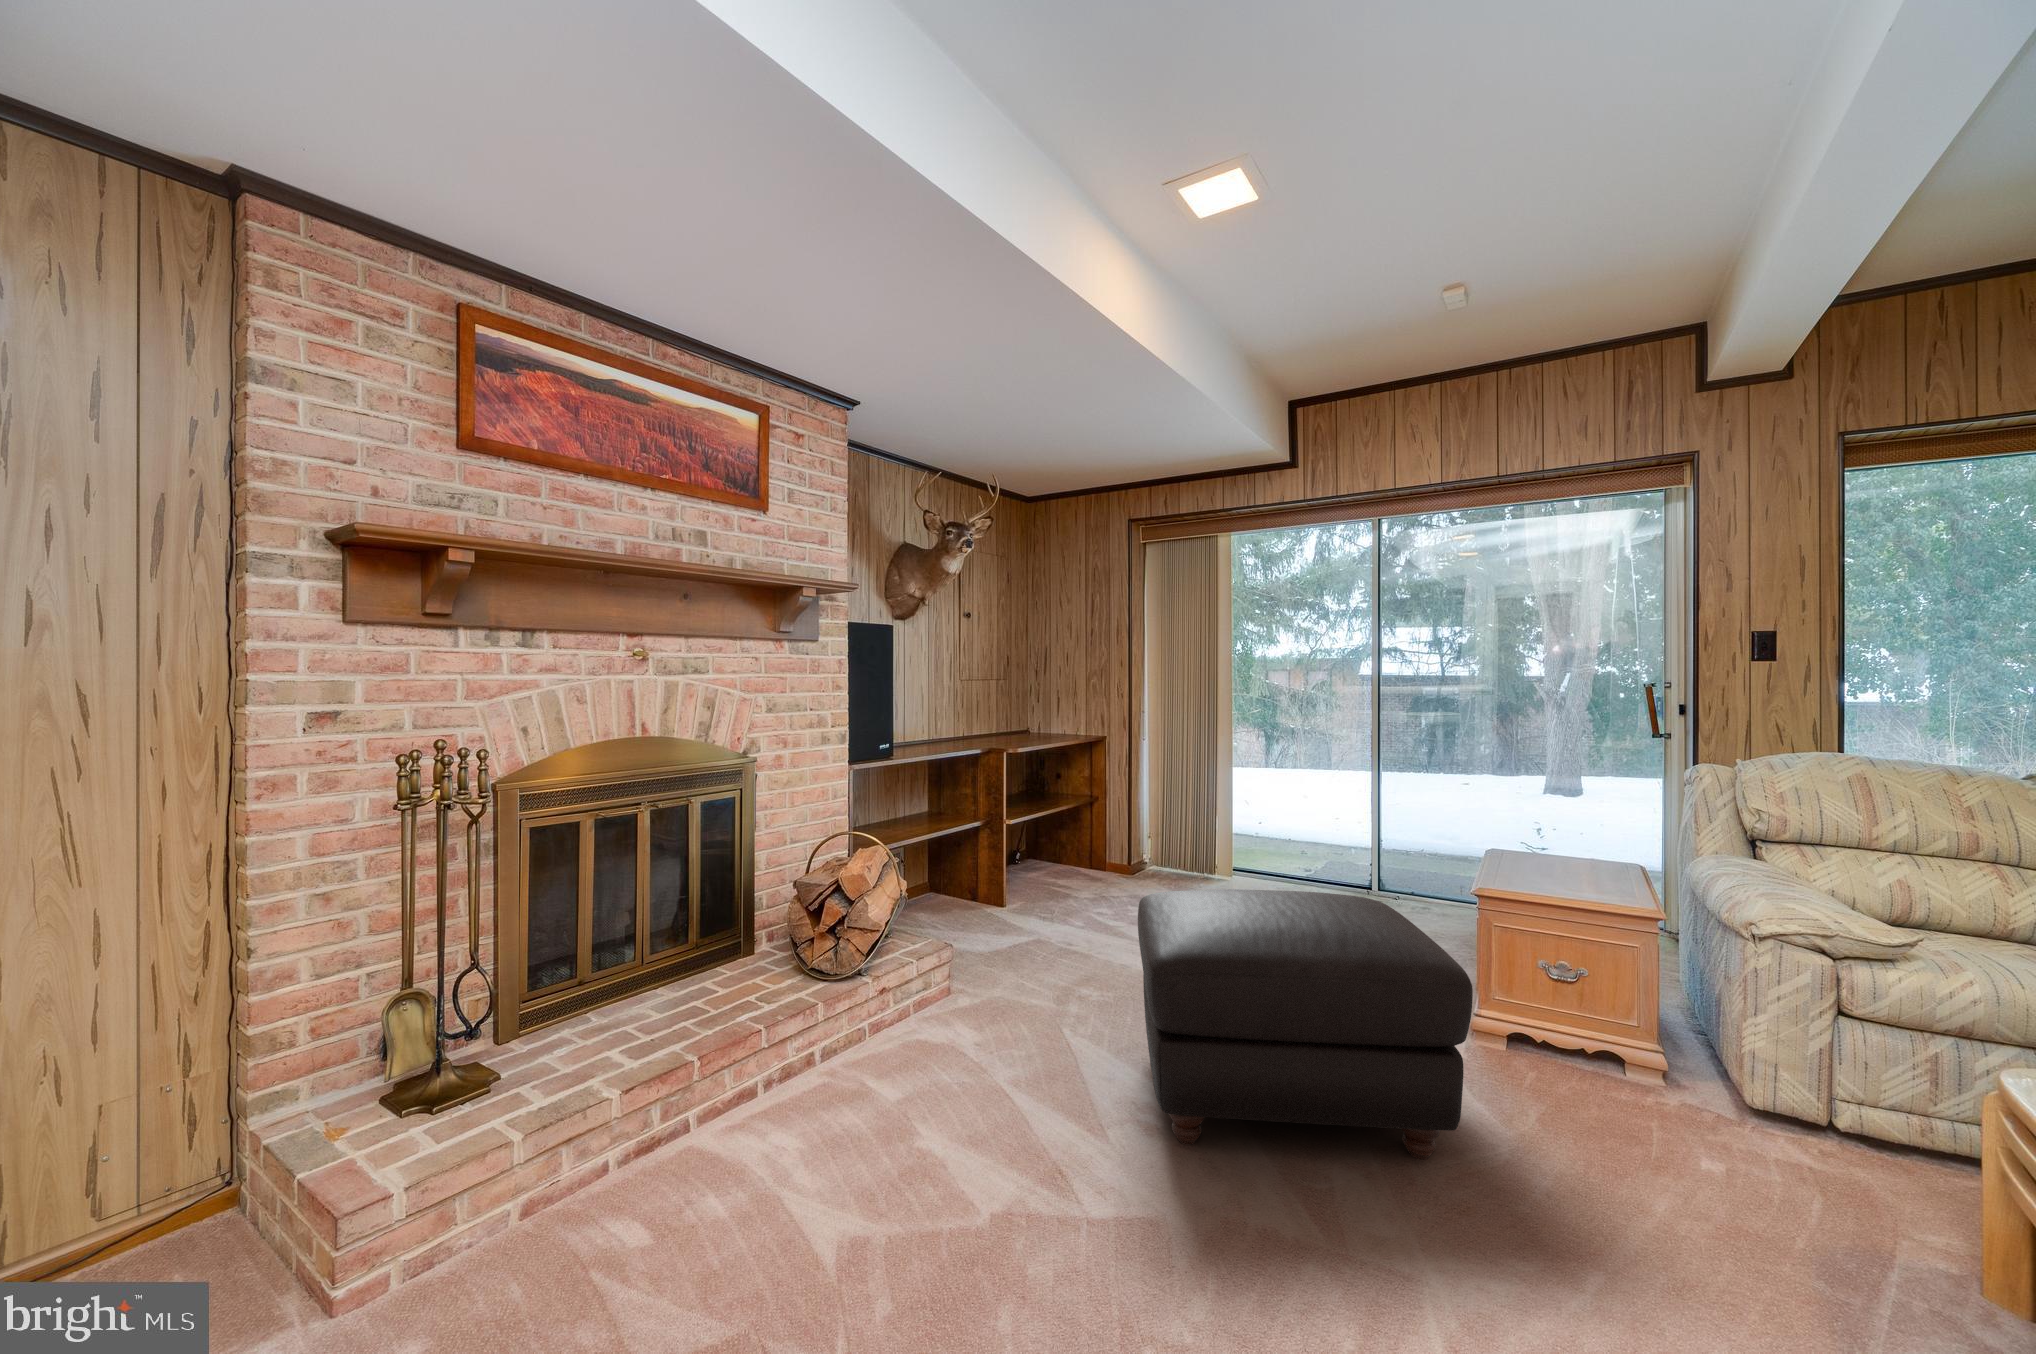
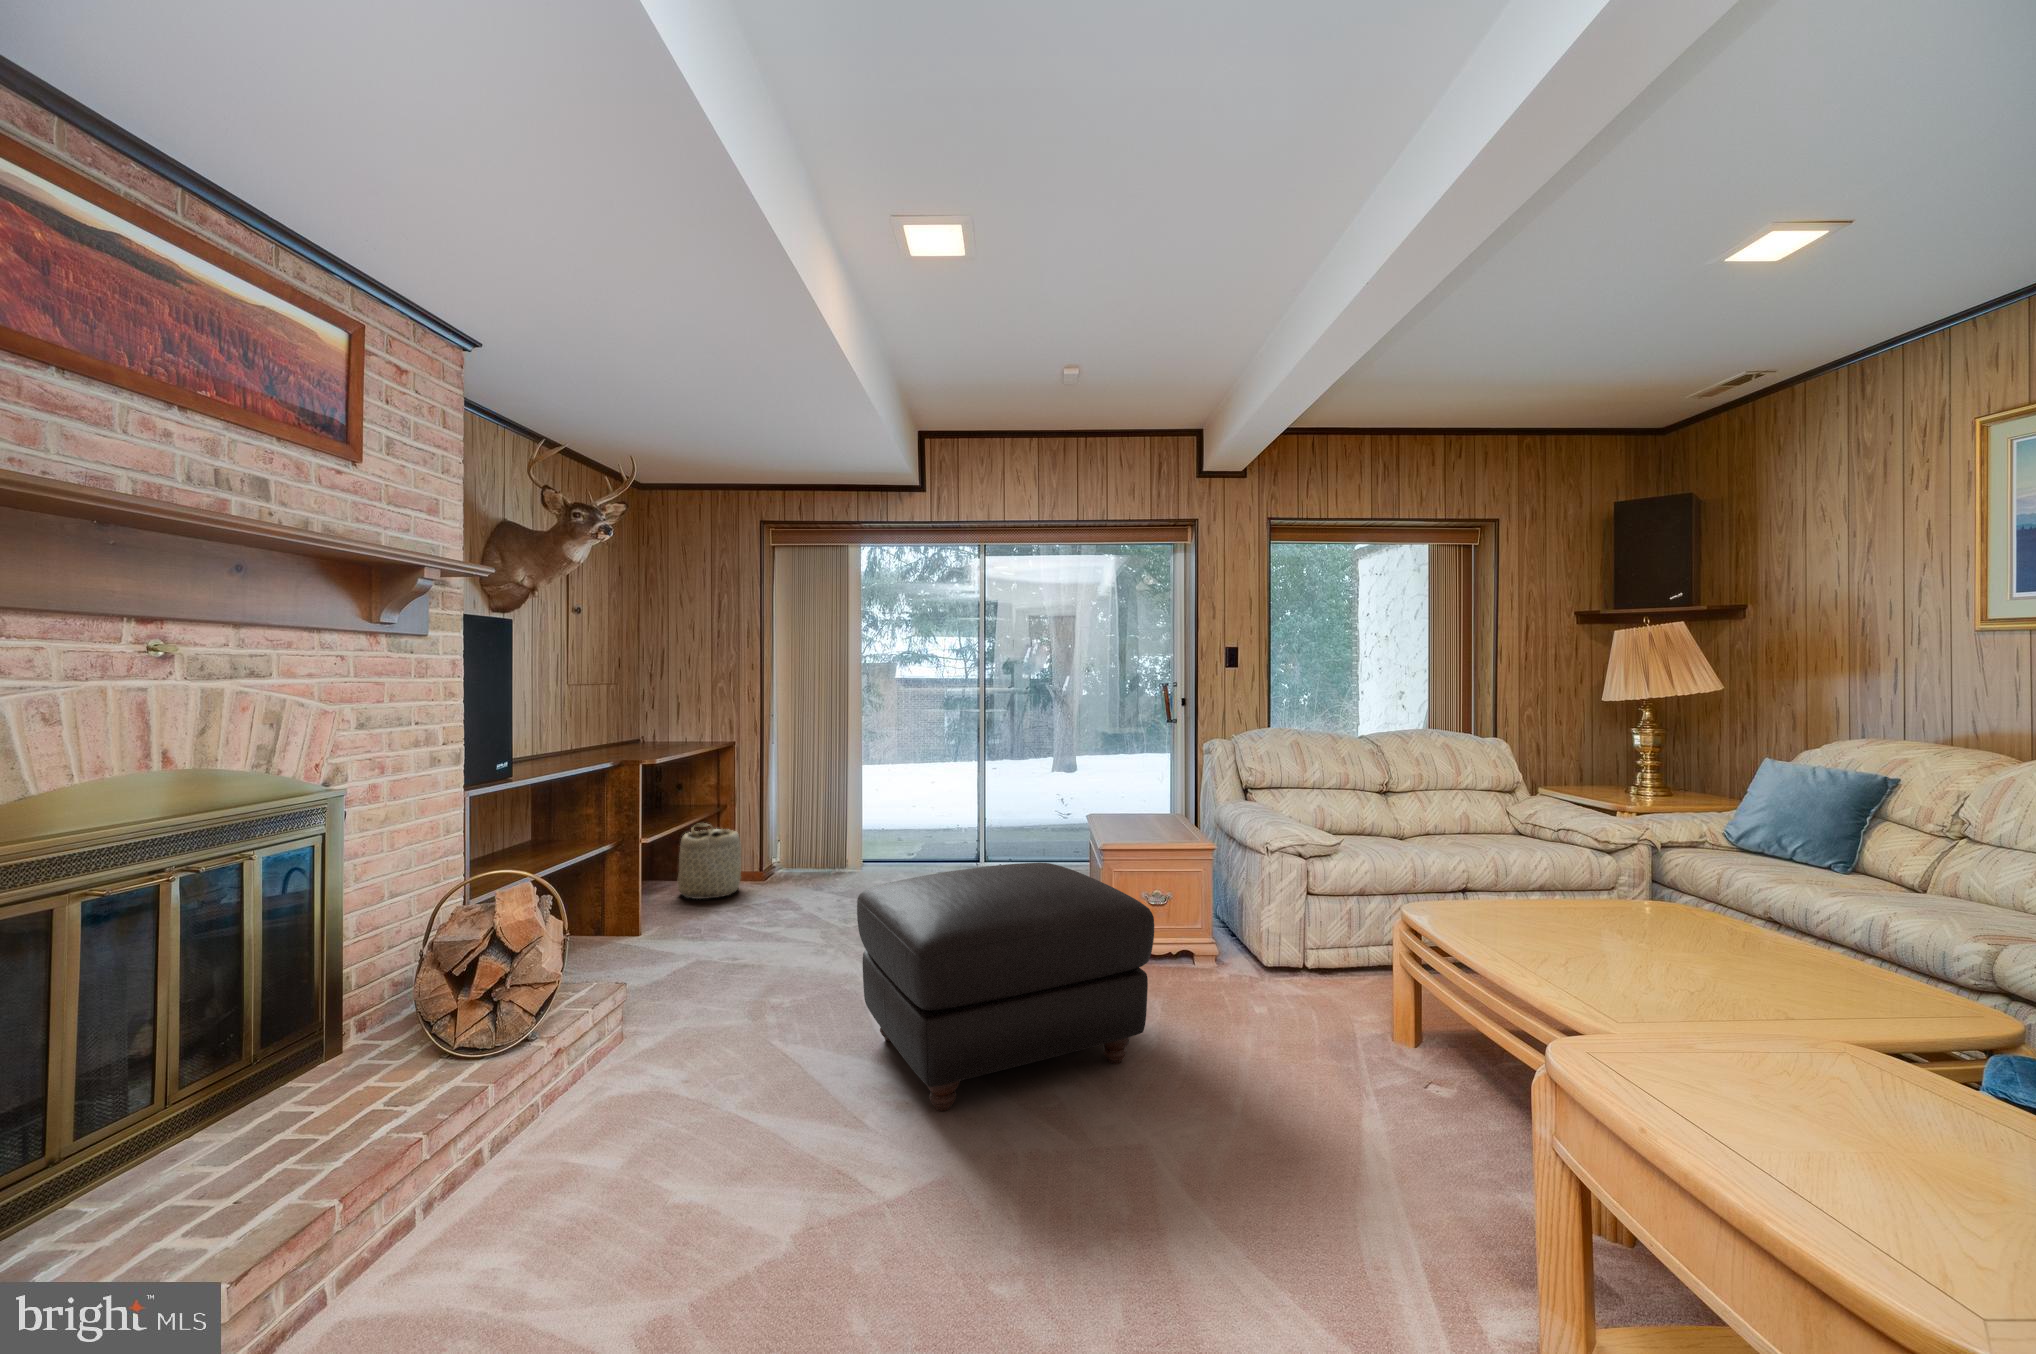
basket: none [1051,812,1108,884] -> present [677,823,741,899]

